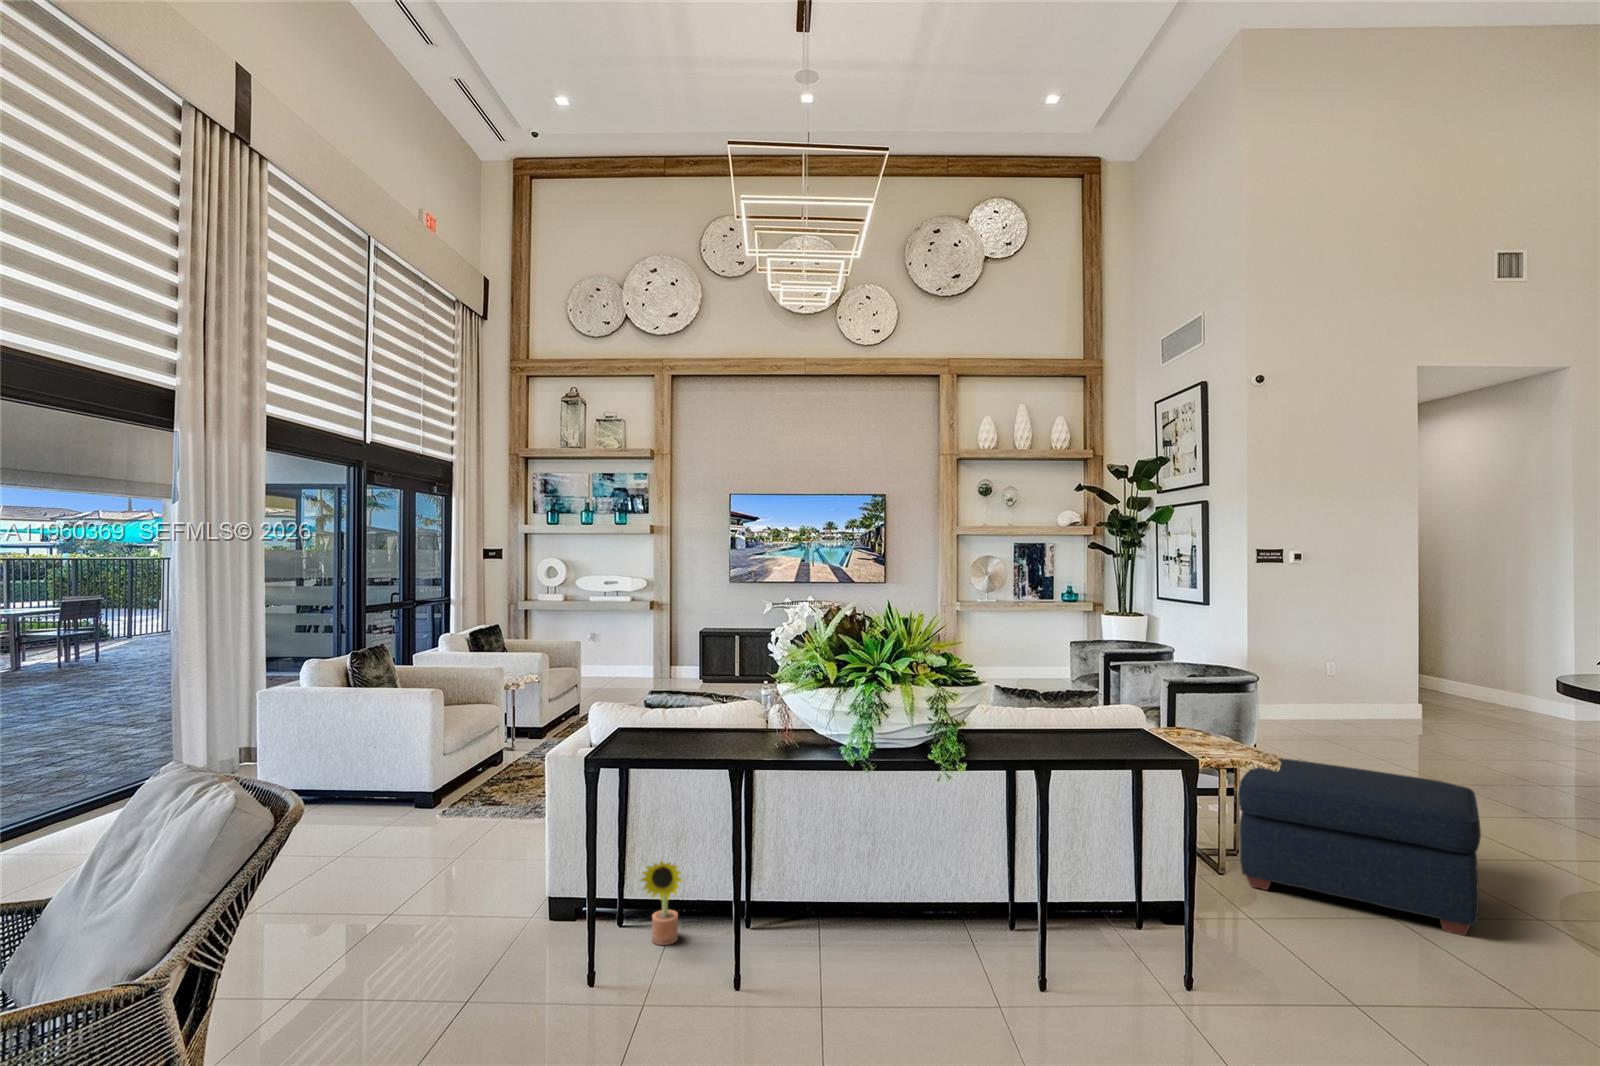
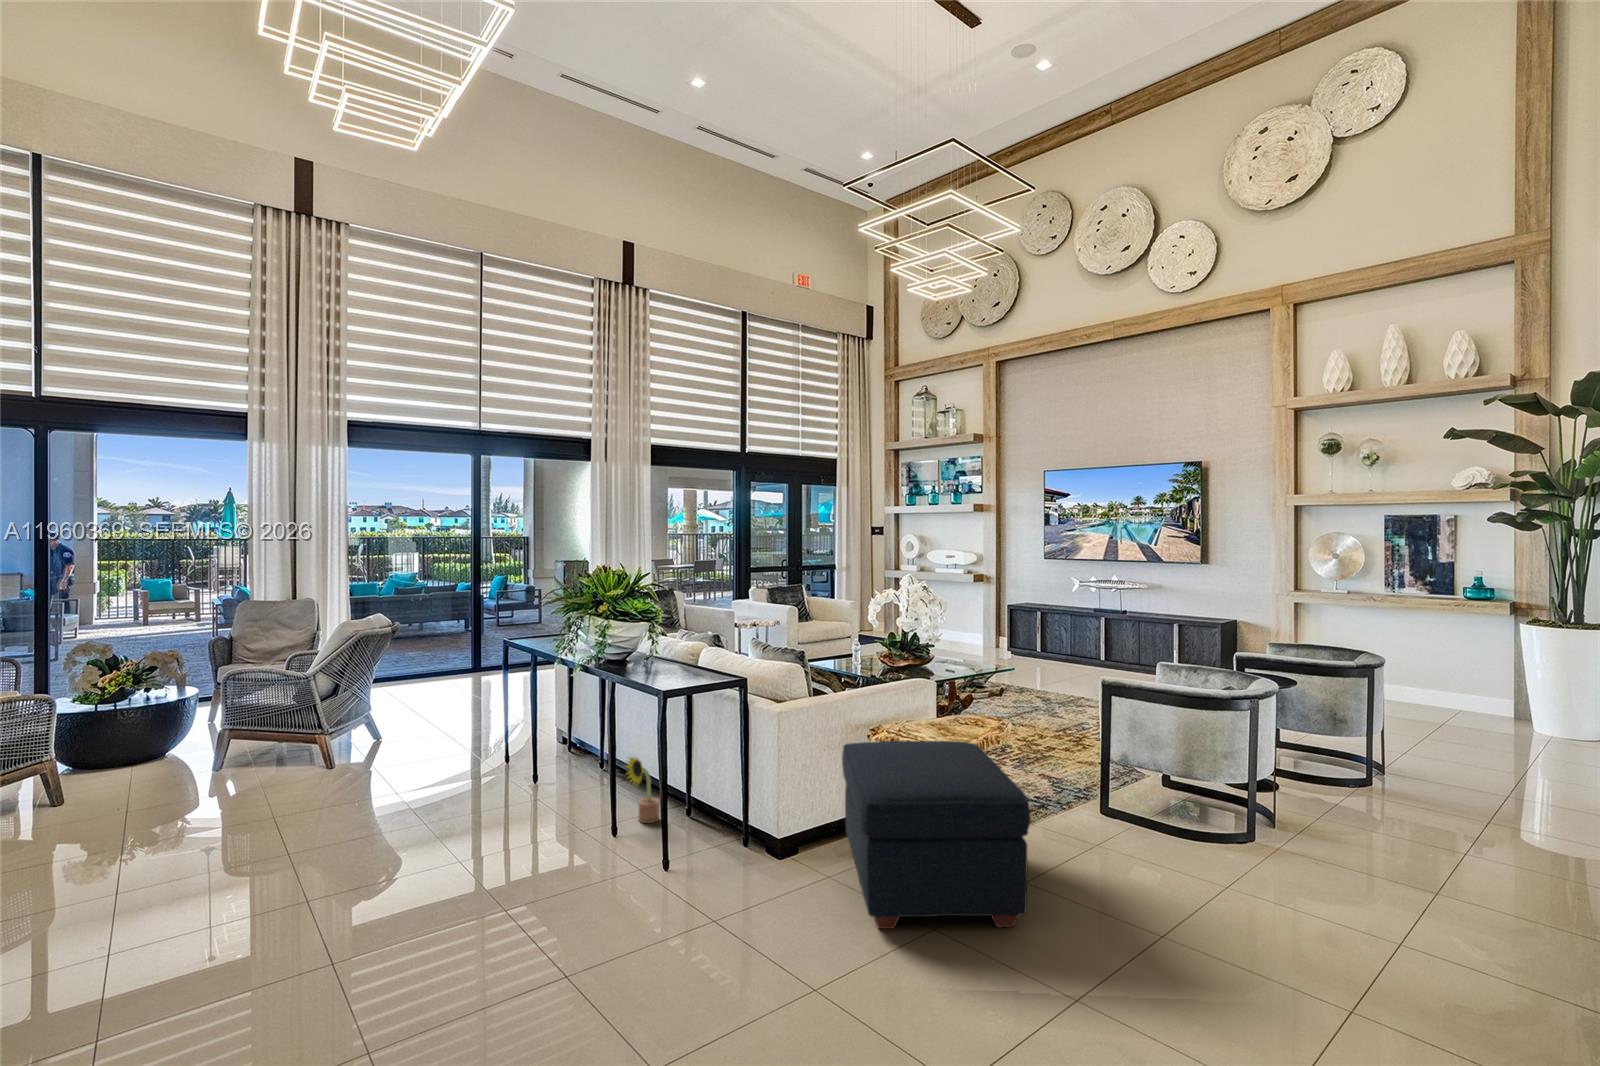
decorative plant: present [641,861,682,945] -> present [626,757,659,823]

